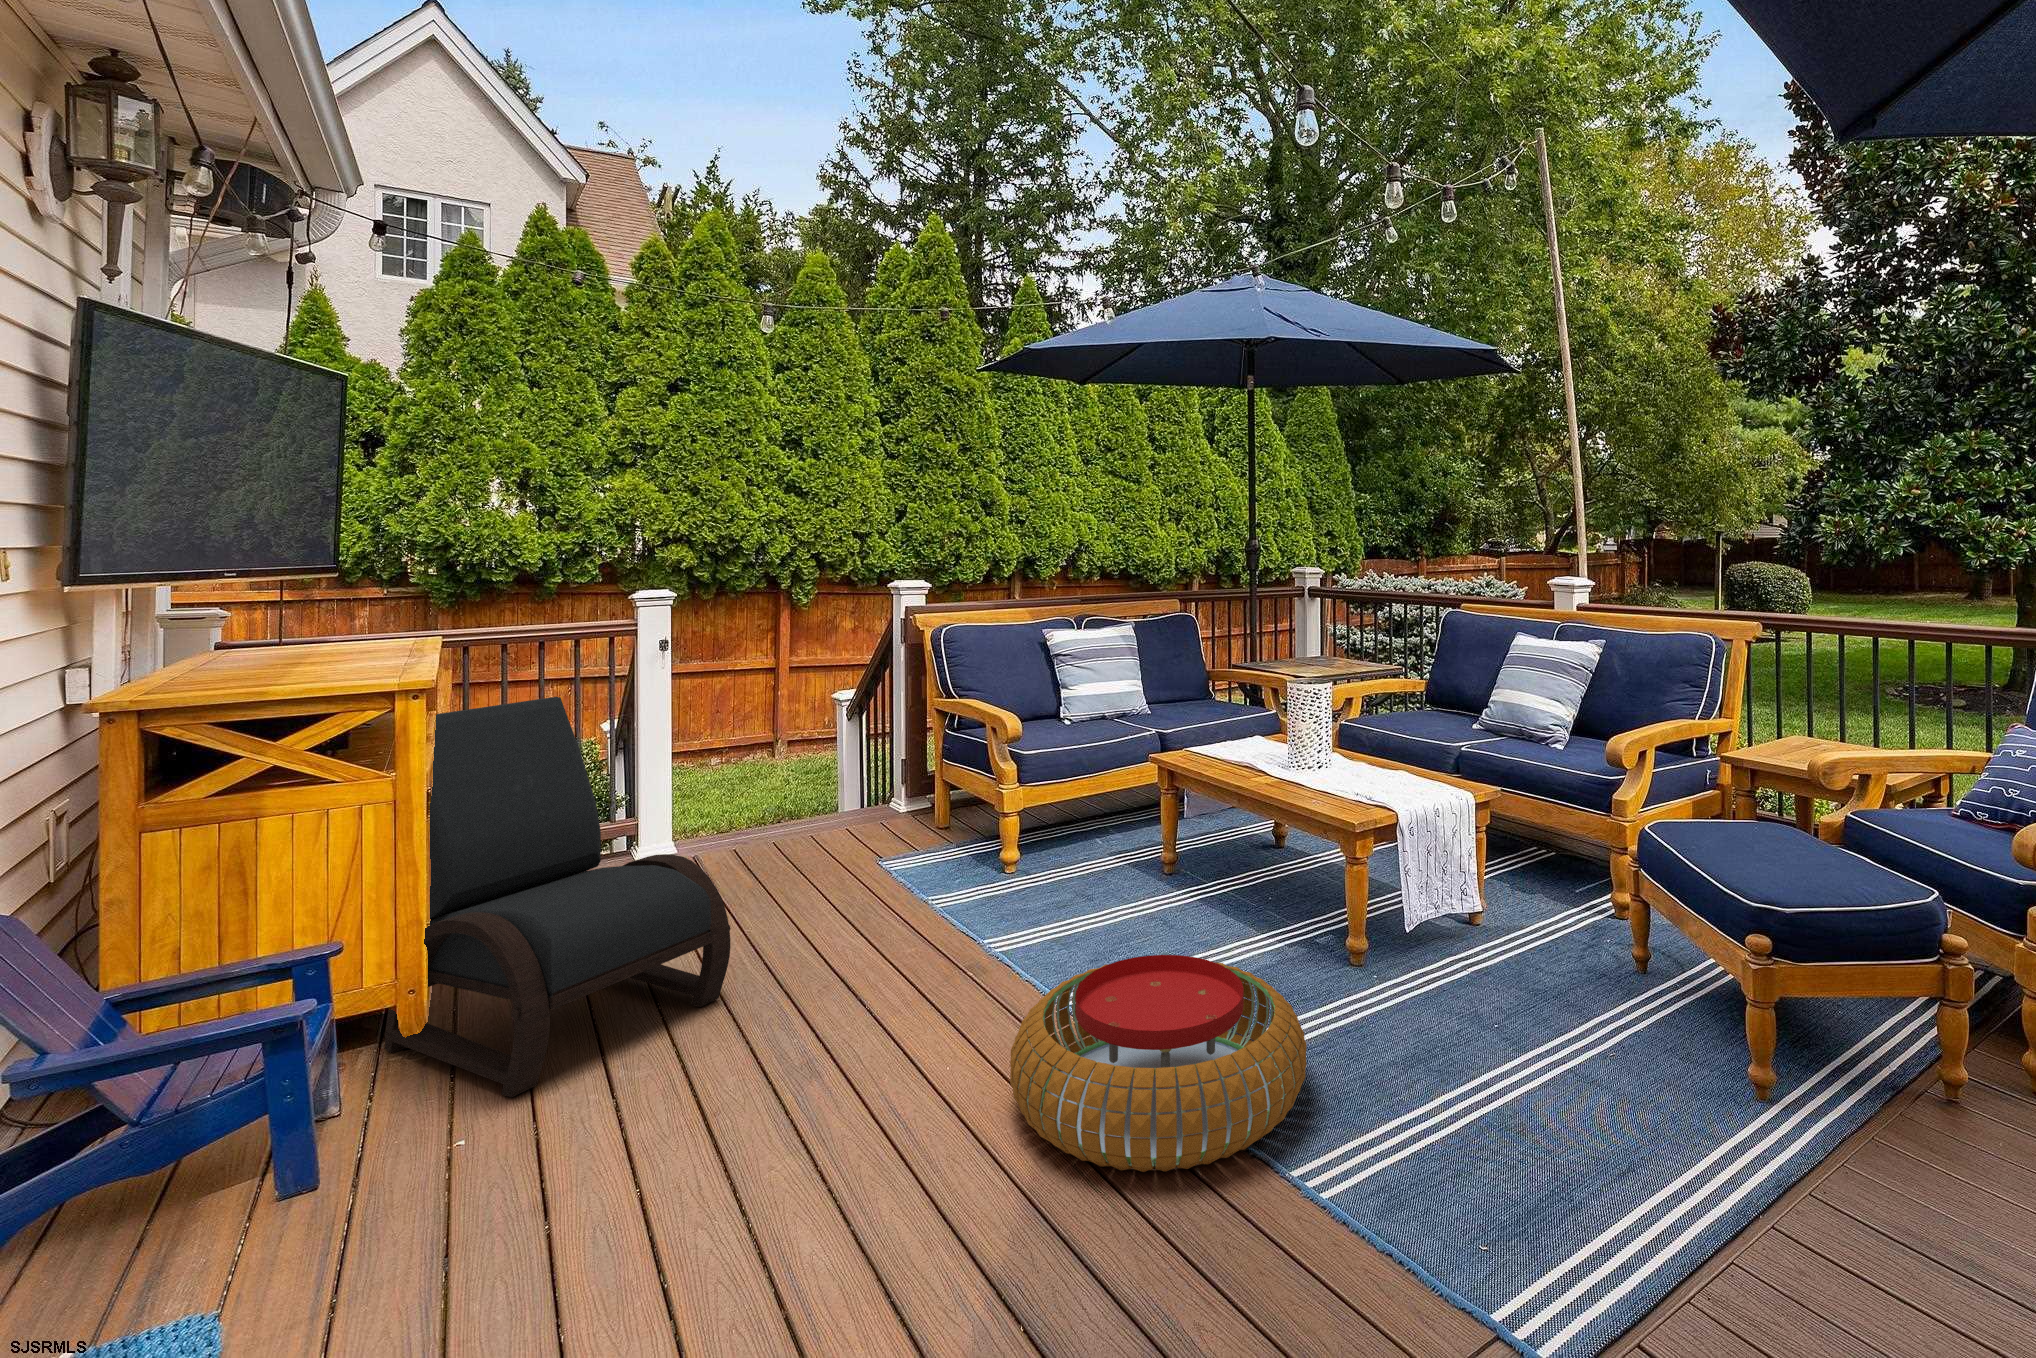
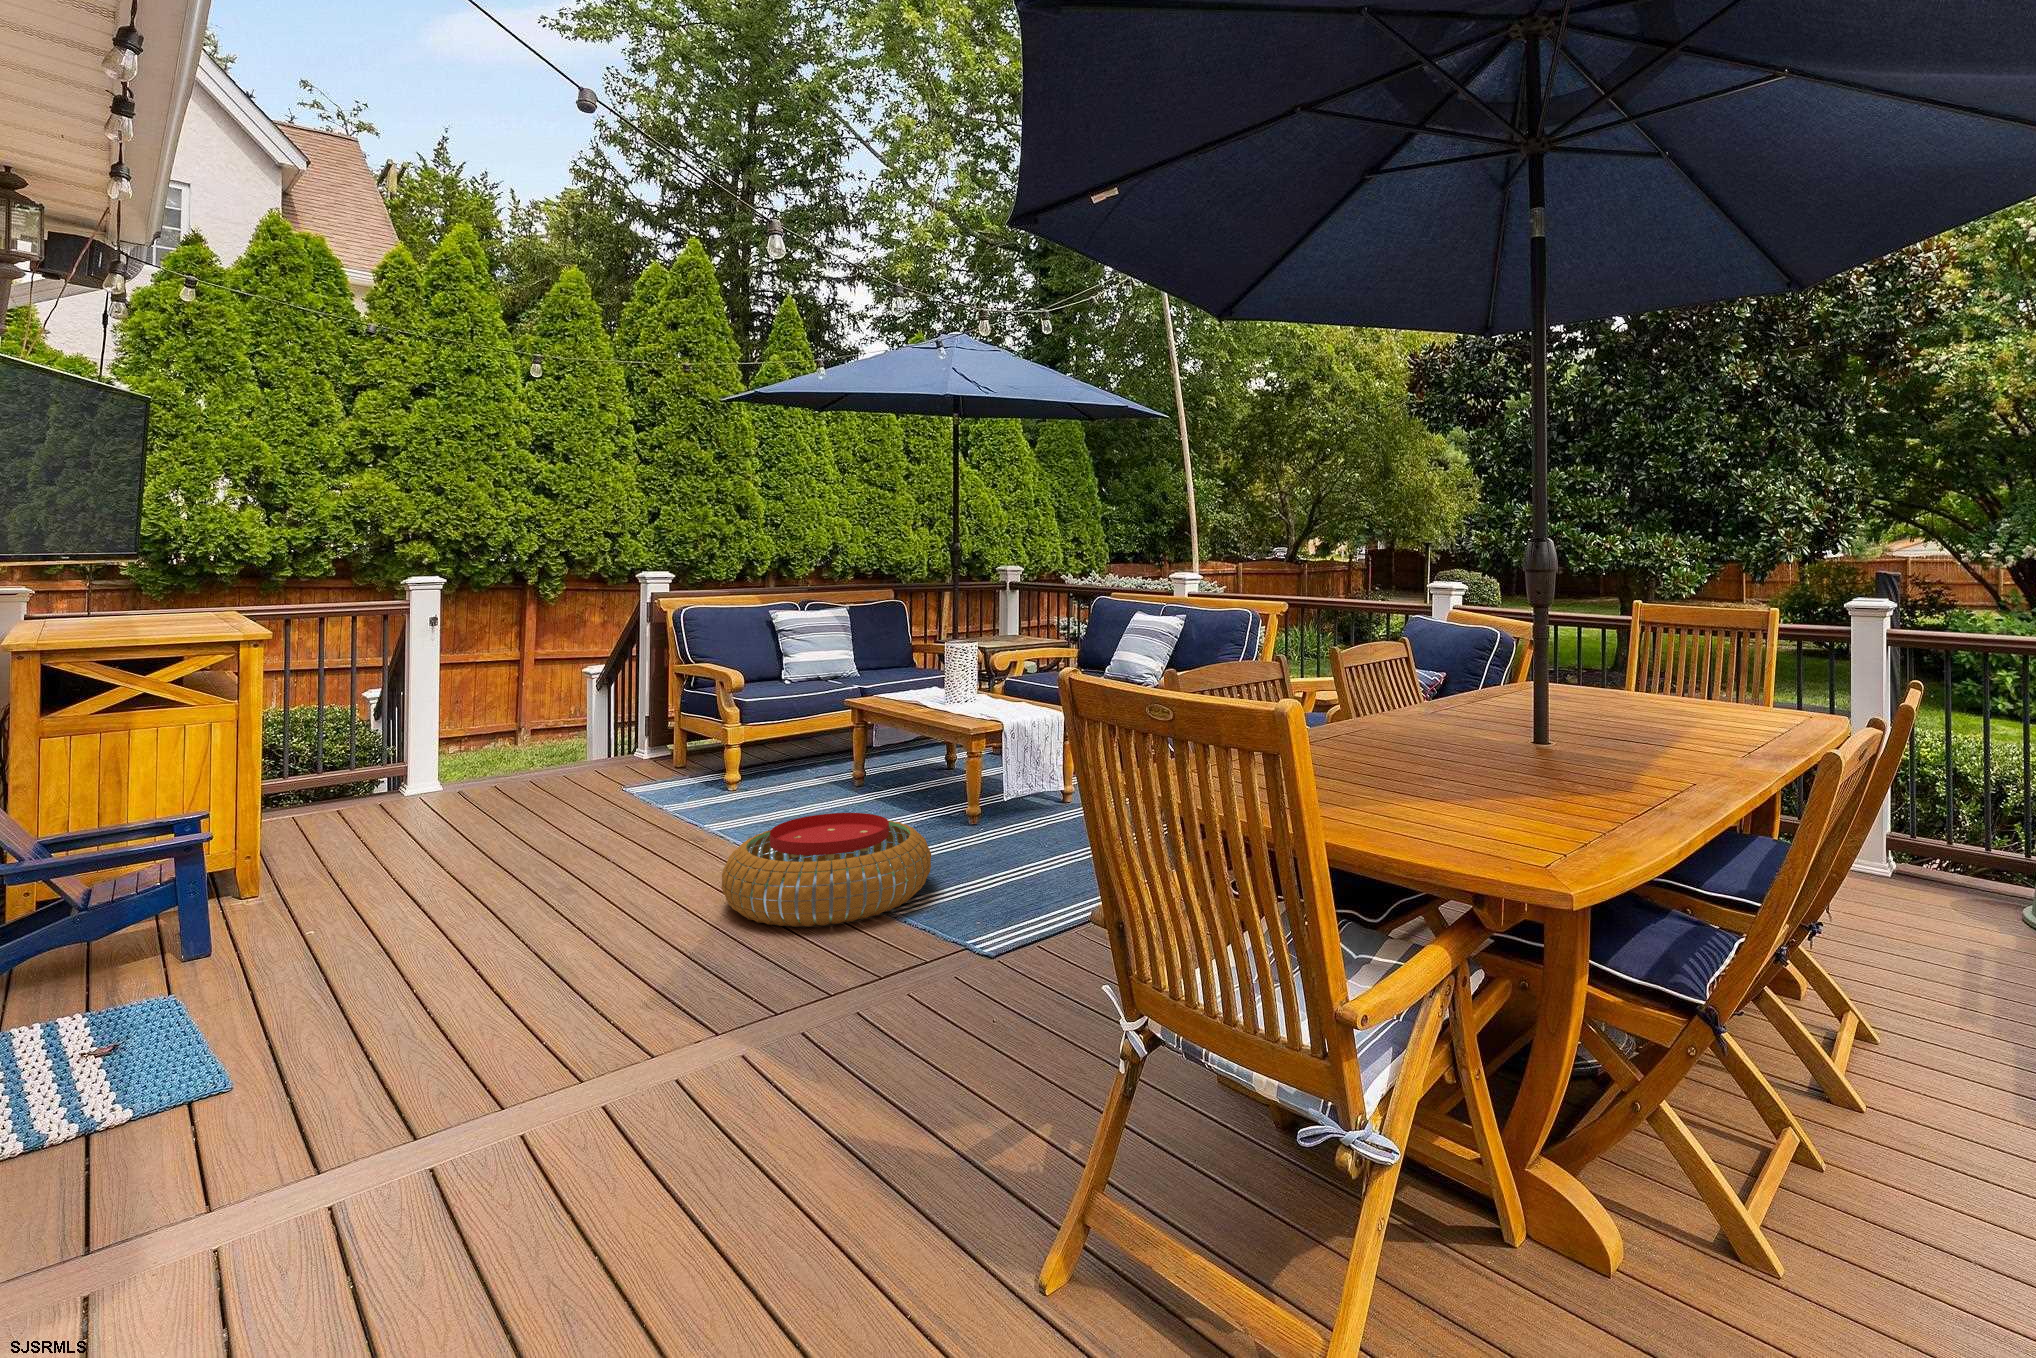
lounge chair: present [385,697,731,1097] -> none [200,649,506,921]

